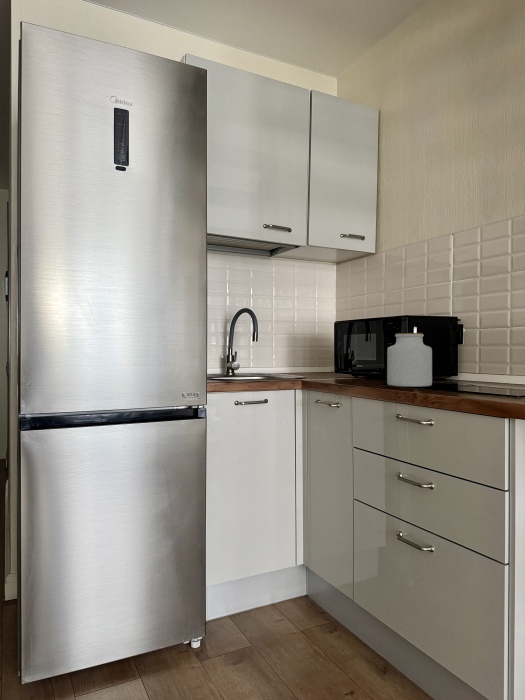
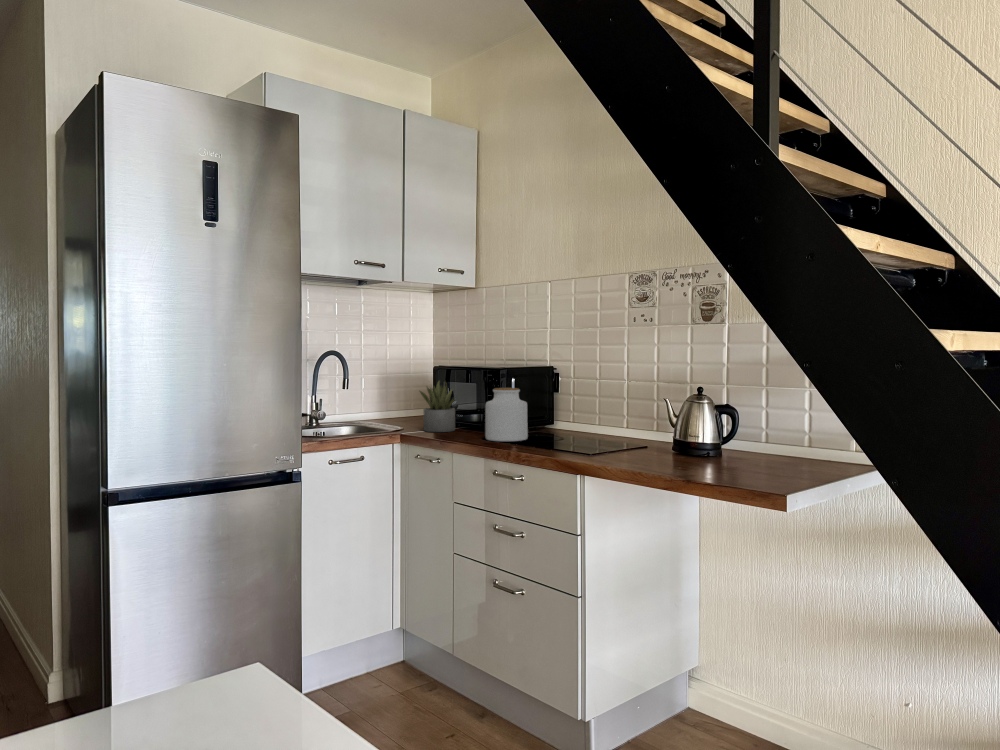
succulent plant: none [322,331,359,380] -> present [420,381,455,432]

